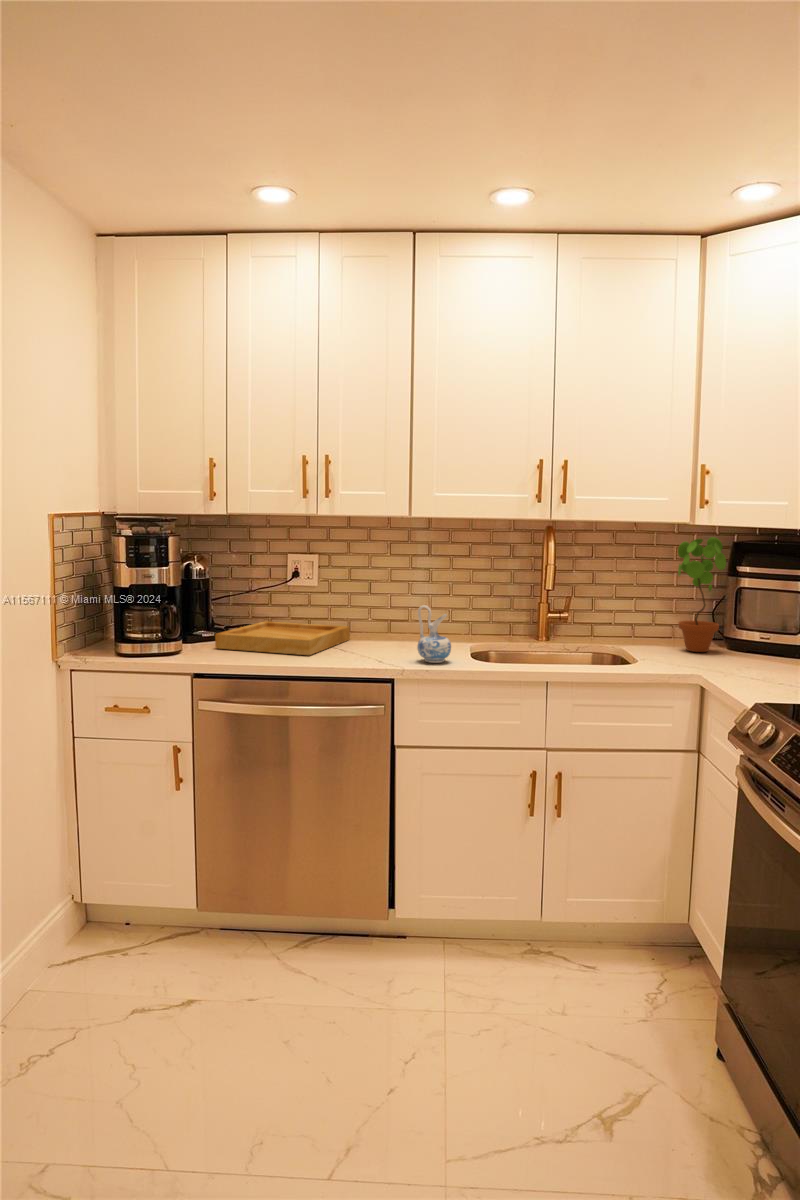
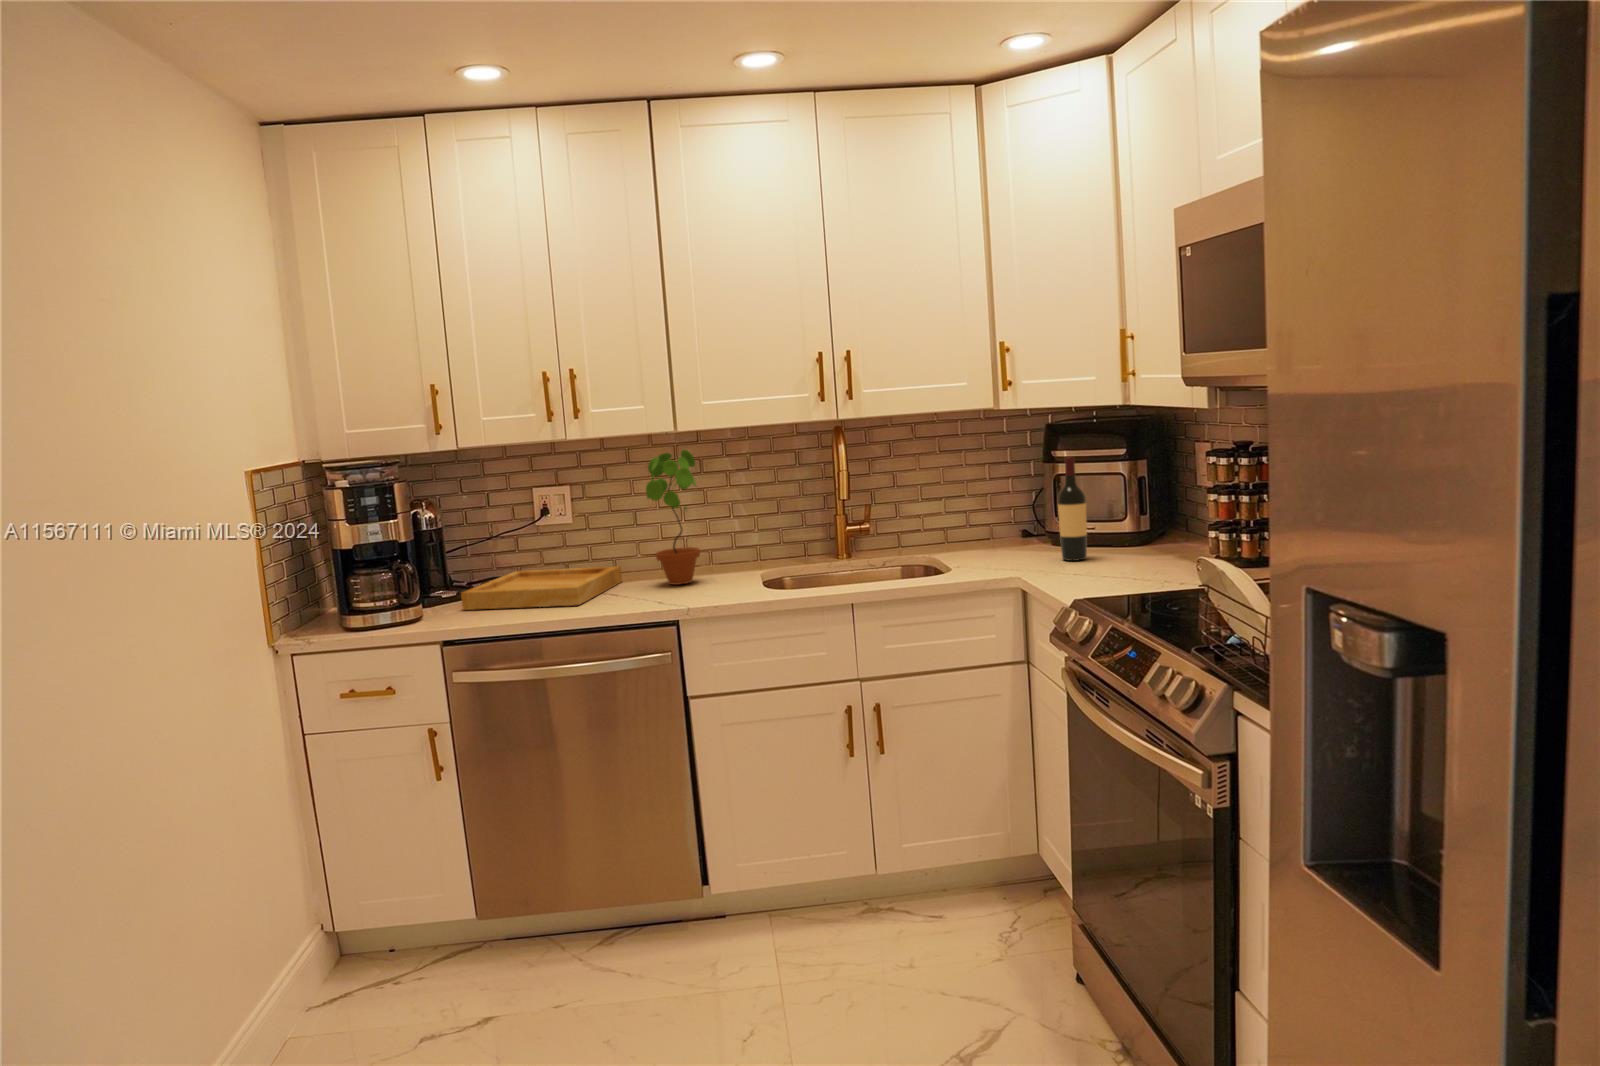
potted plant: present [678,537,726,652] -> present [646,450,700,585]
wine bottle: none [741,572,770,667] -> present [1058,457,1087,561]
ceramic pitcher: present [417,605,451,663] -> none [701,532,743,597]

